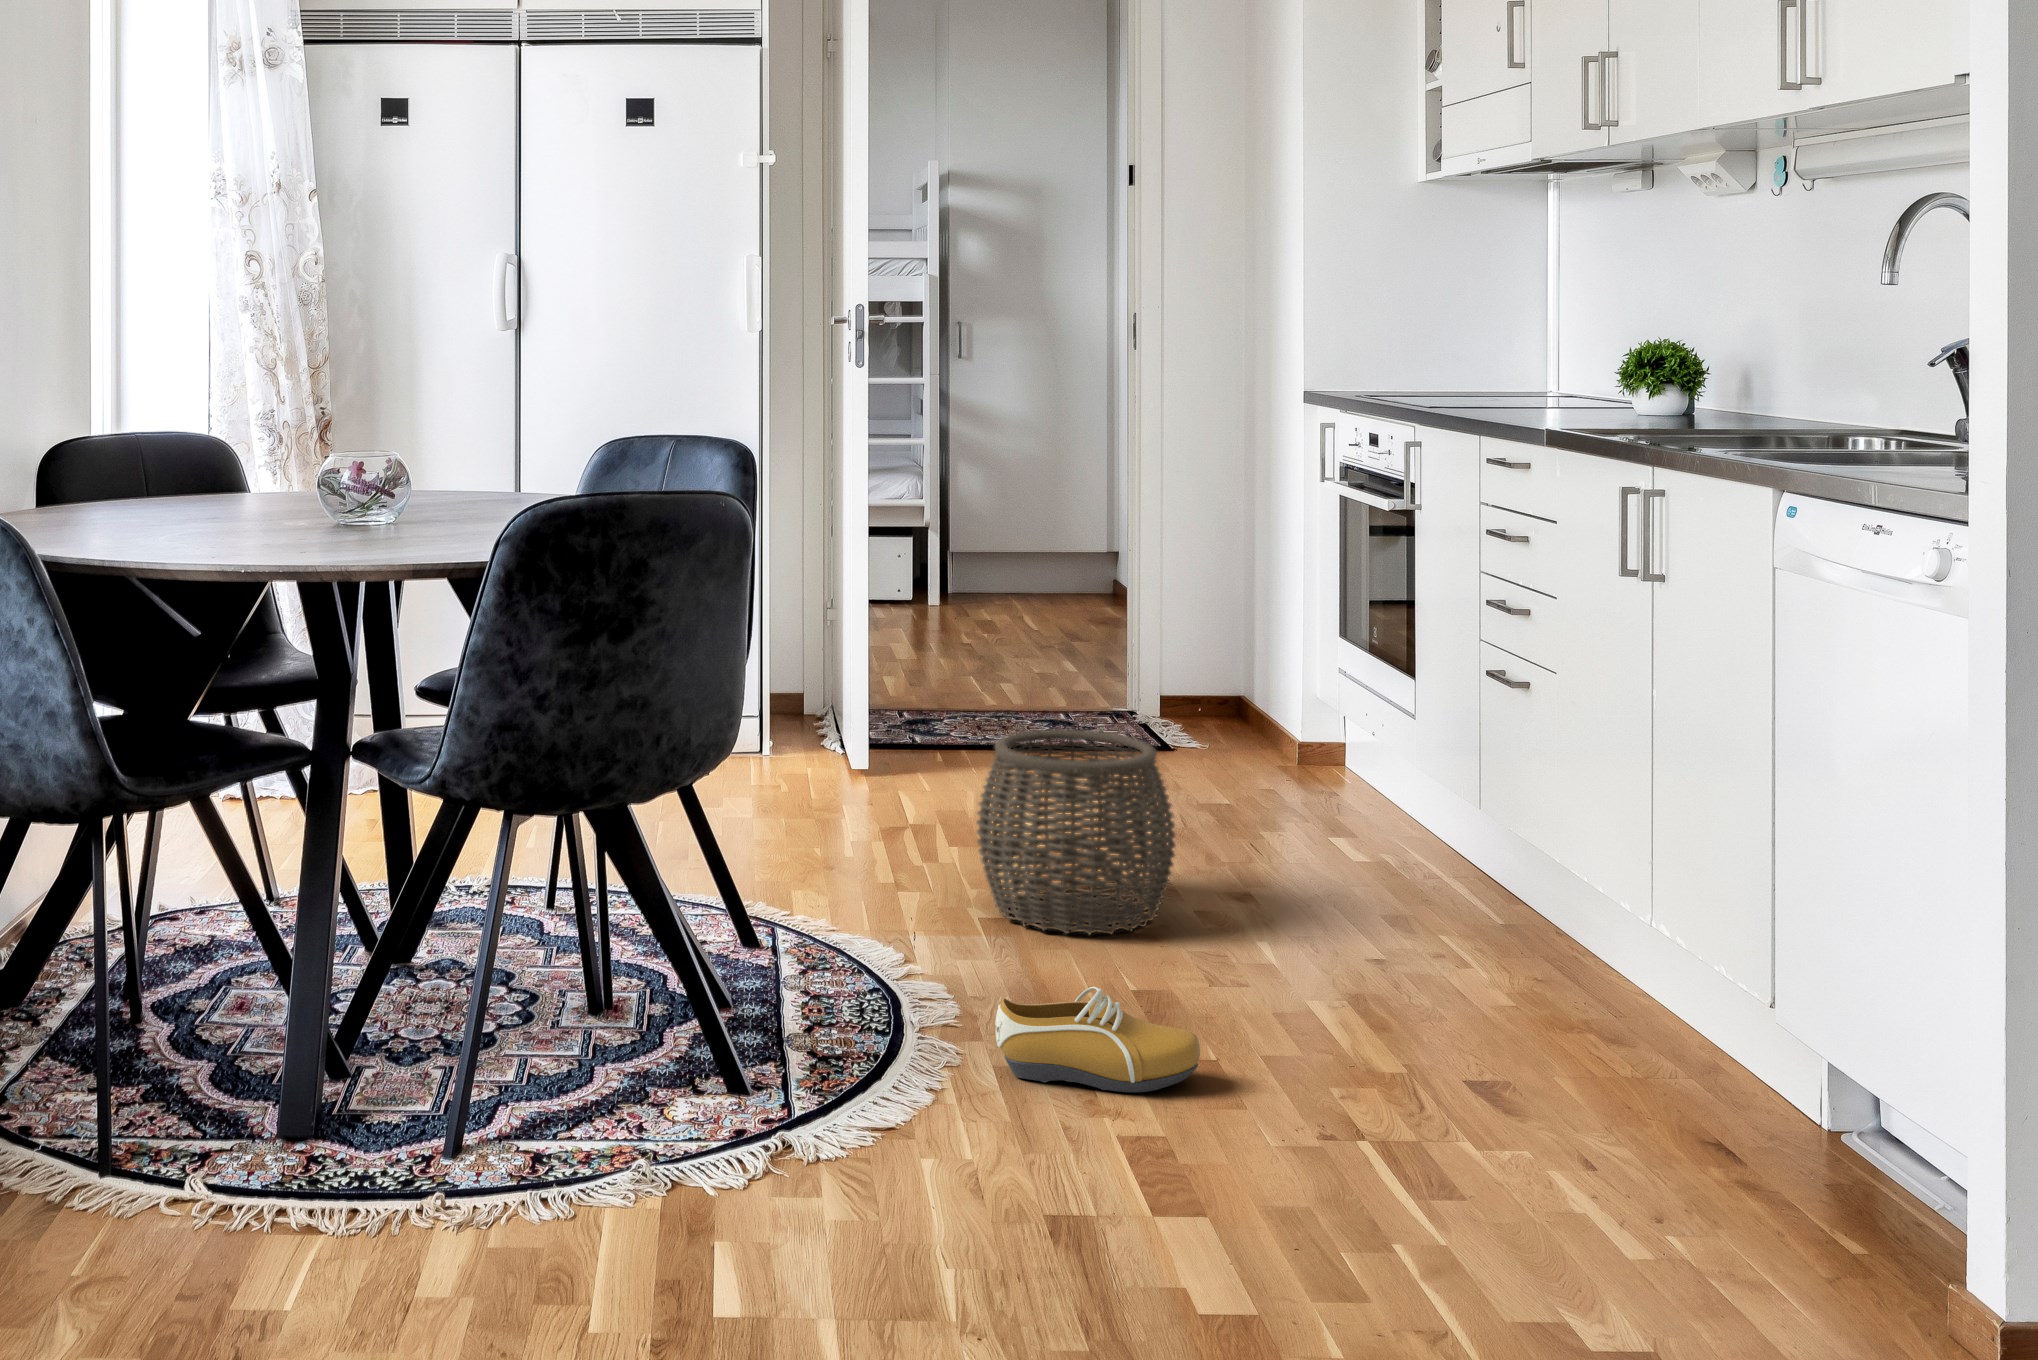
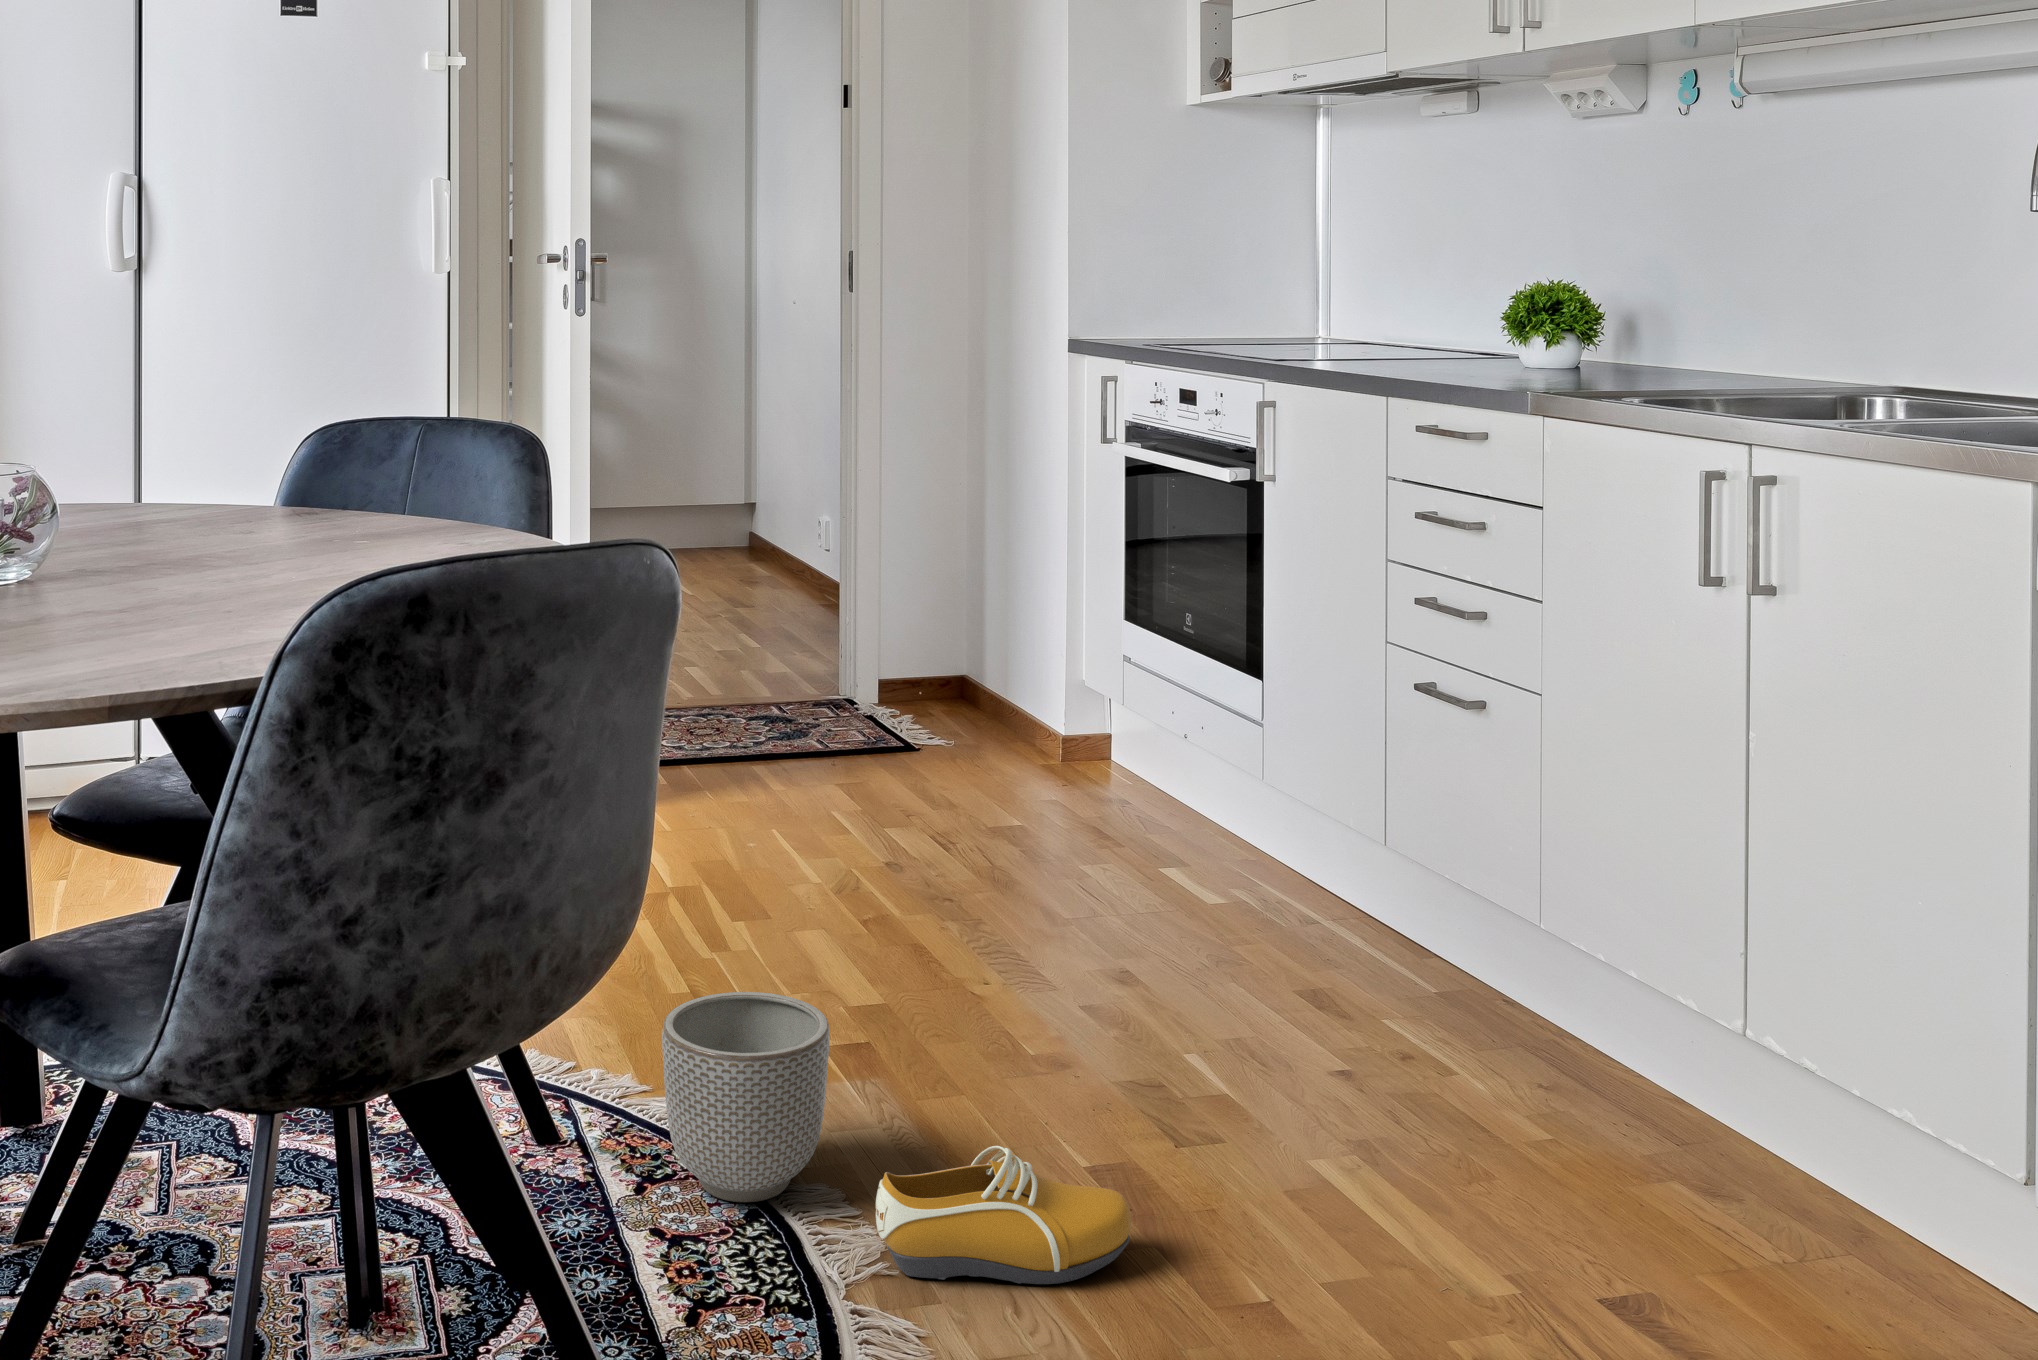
woven basket: present [977,730,1176,935] -> none [769,768,1011,1030]
planter: none [850,872,979,1026] -> present [662,992,830,1202]

